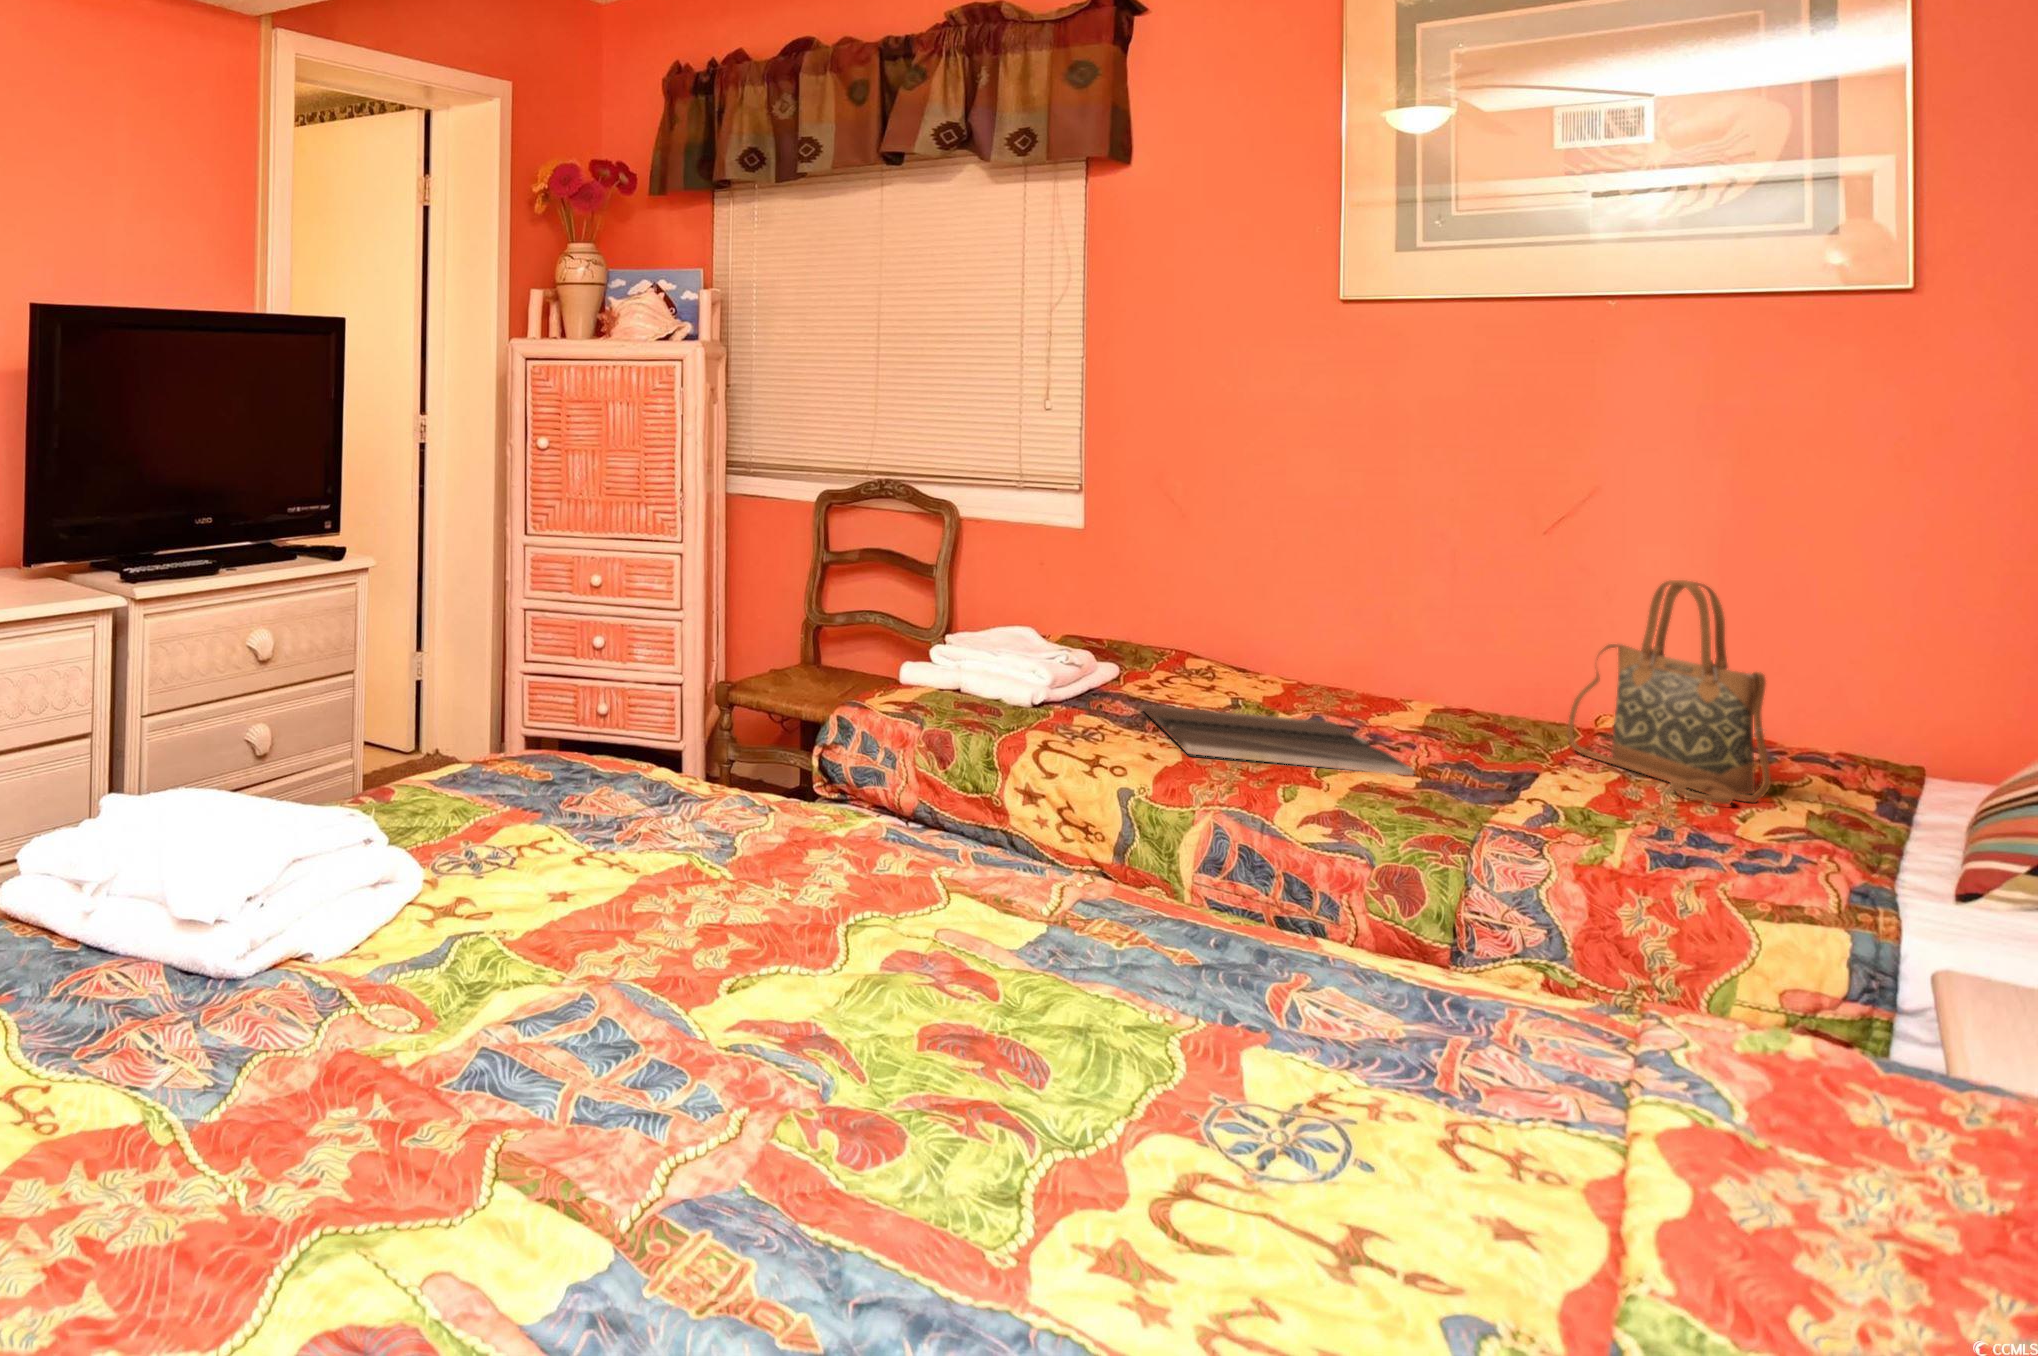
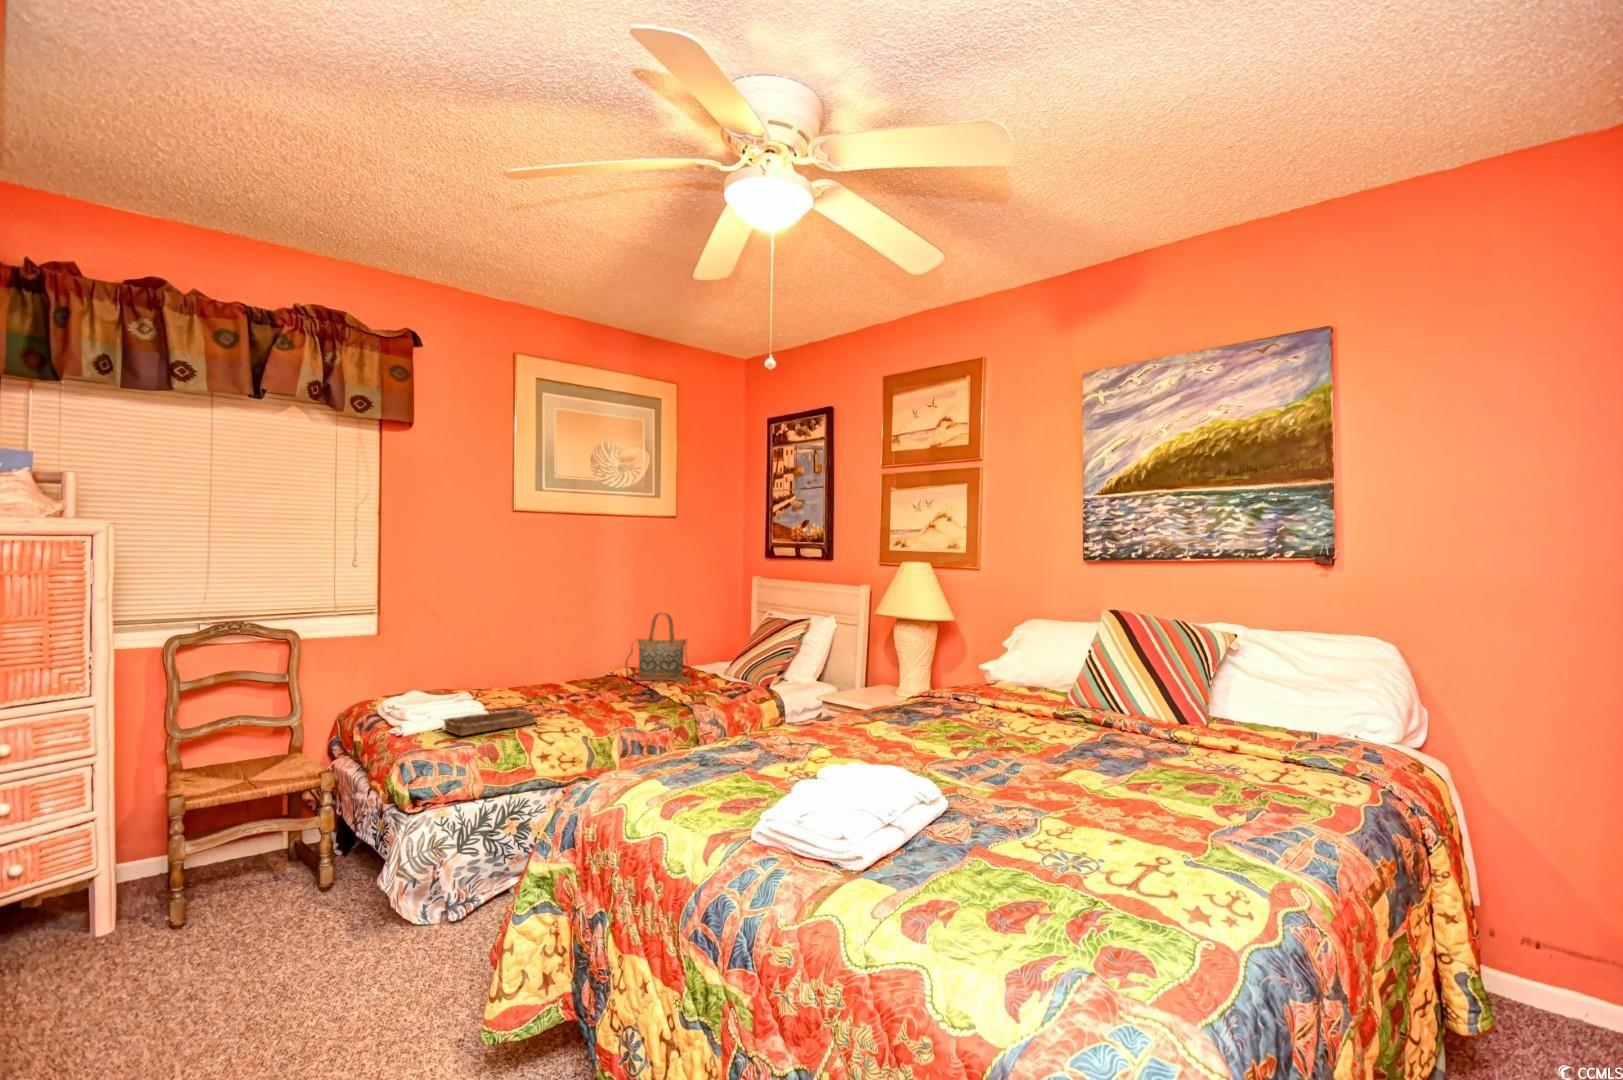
tray: none [909,669,1089,728] -> present [443,709,535,735]
laptop: present [1142,705,1414,775] -> none [521,692,637,715]

